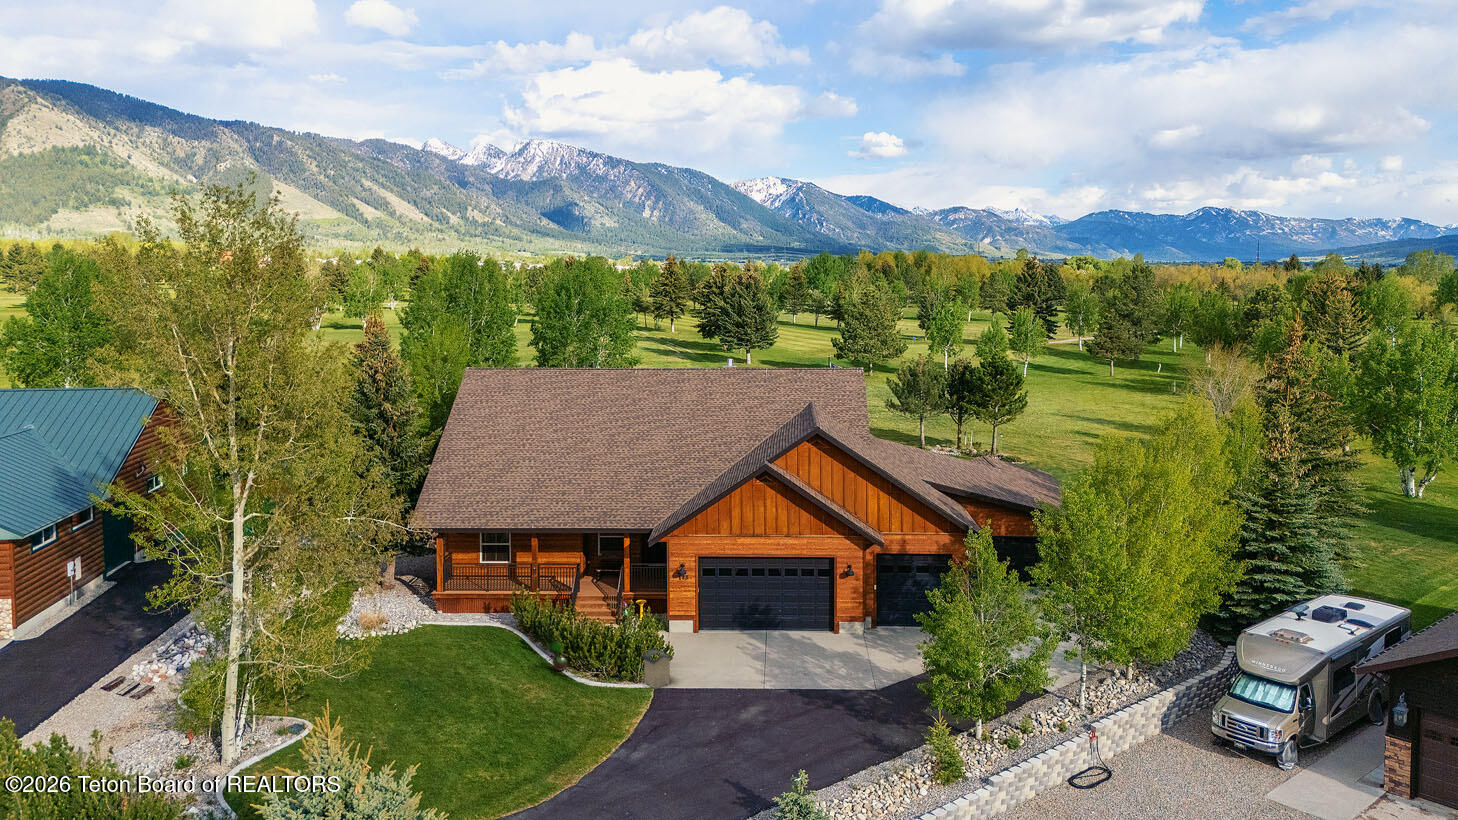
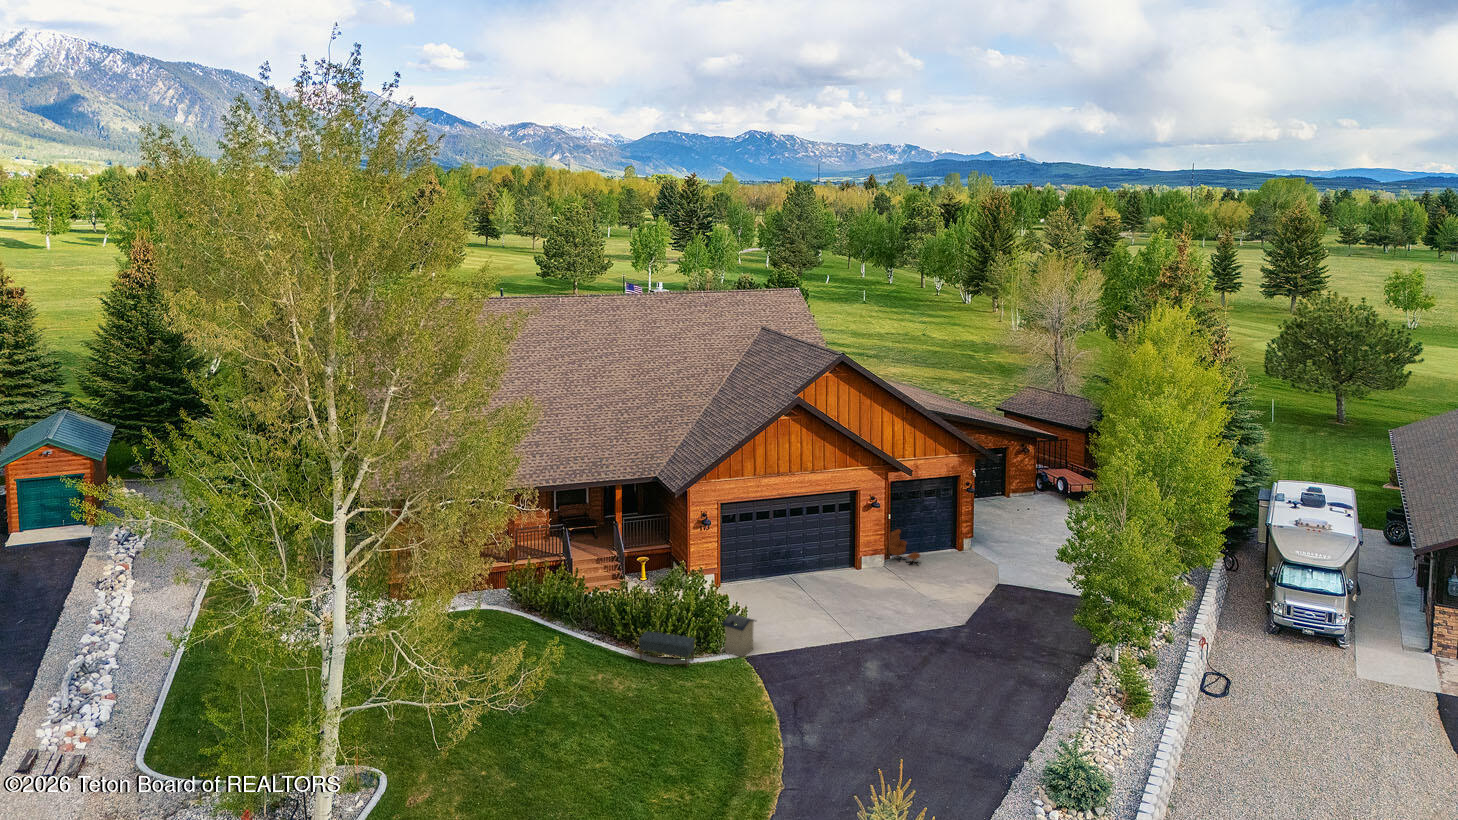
lounge chair: none [873,602,903,639] -> present [889,529,920,564]
potted tree: present [548,642,567,671] -> none [602,616,628,652]
bench: none [569,655,614,690] -> present [639,631,695,667]

